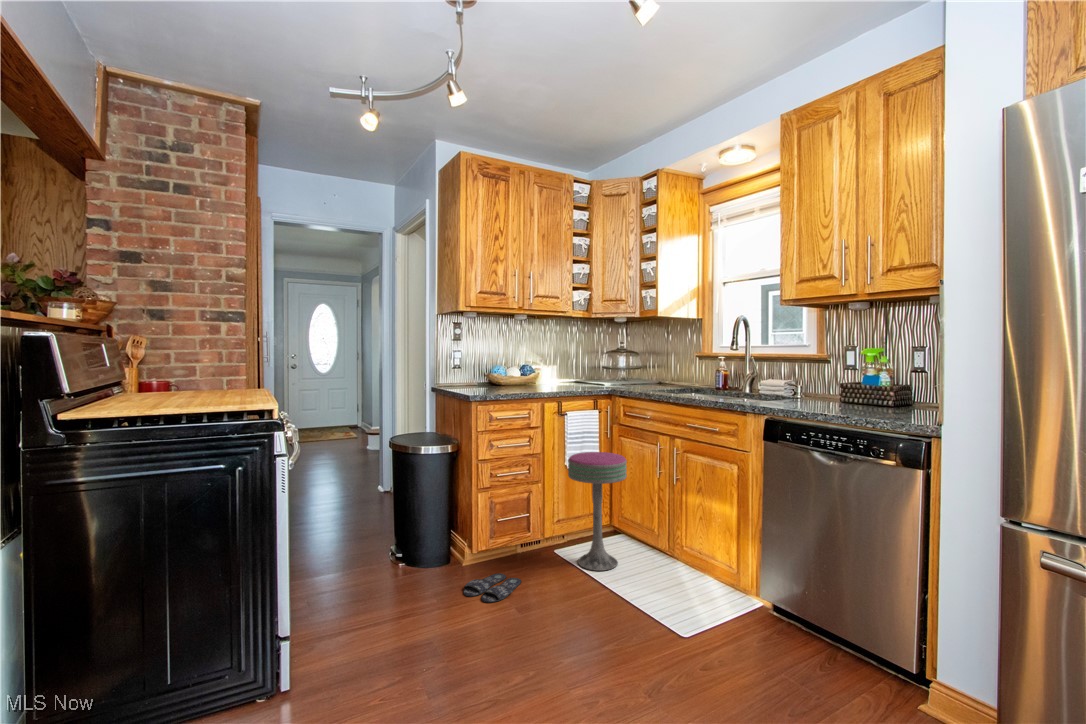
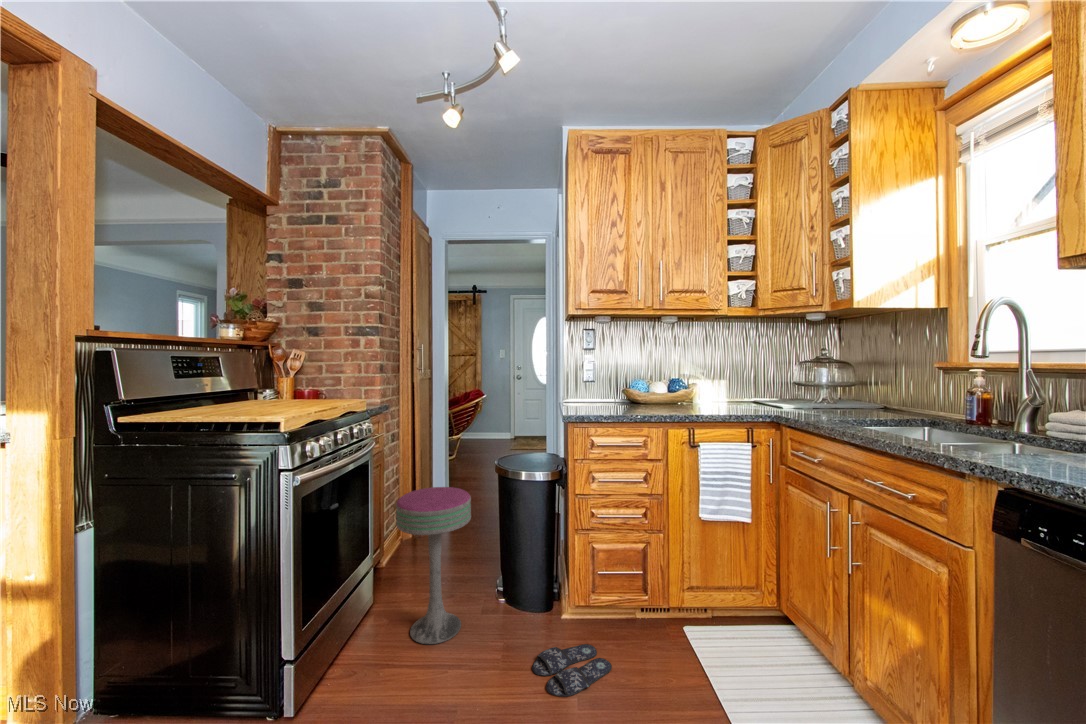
bar stool: present [568,452,627,571] -> present [396,487,471,644]

